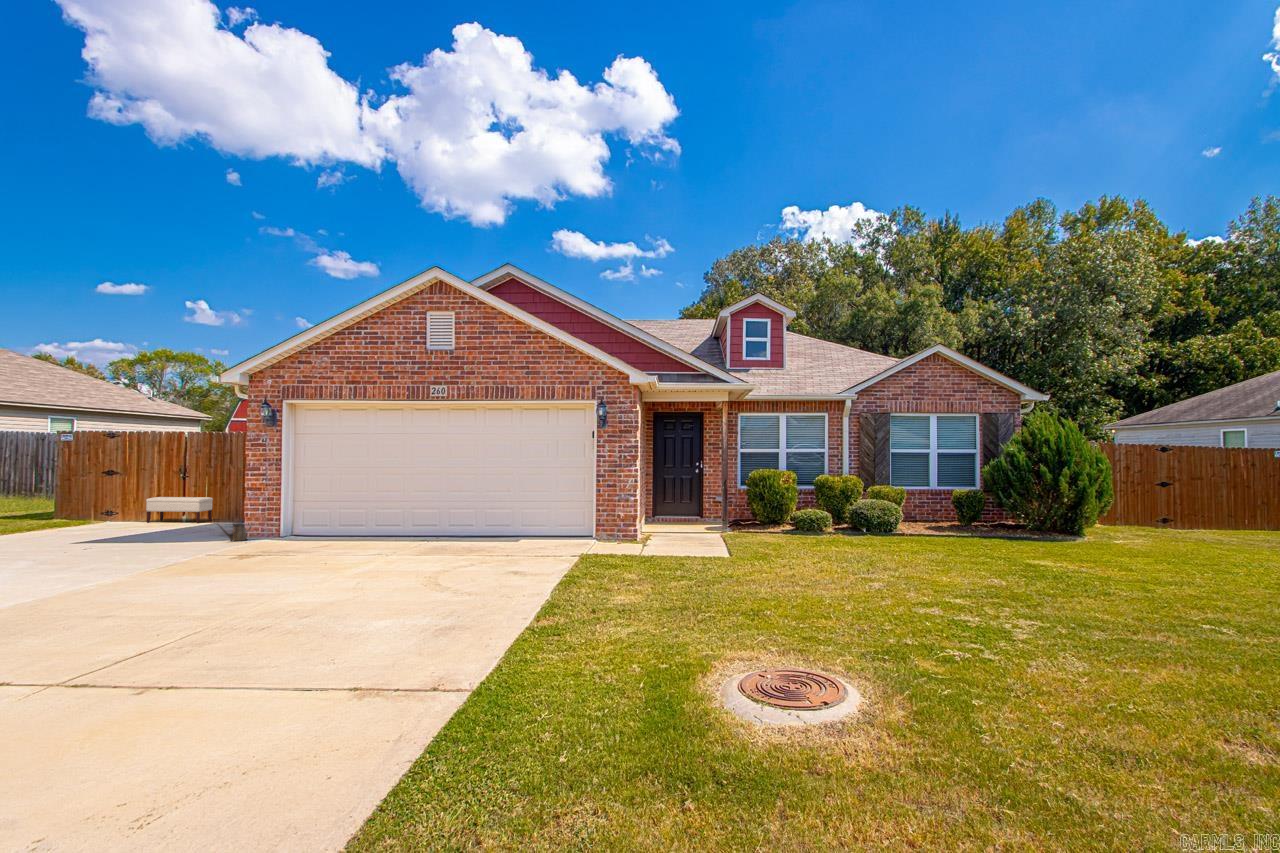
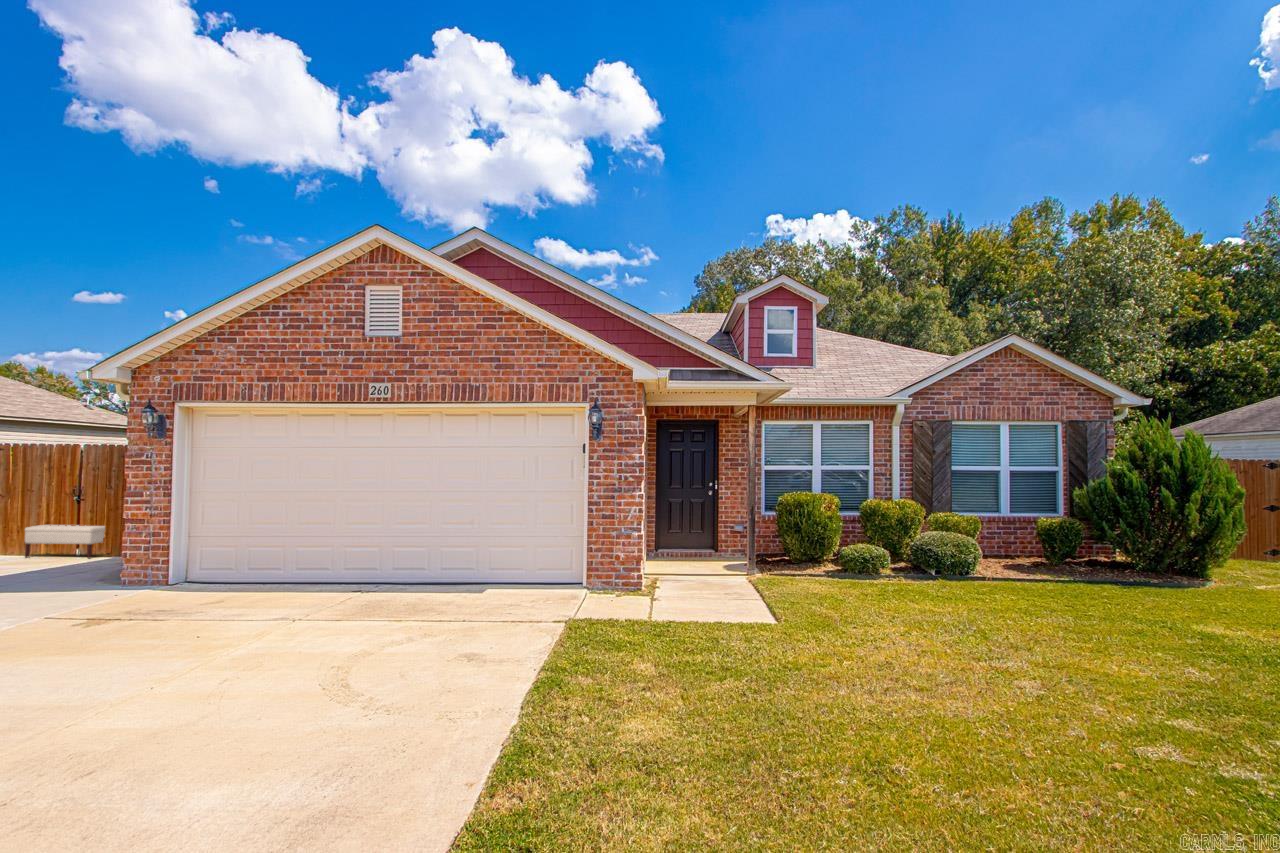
watering can: present [218,523,251,541] -> none [74,566,129,591]

